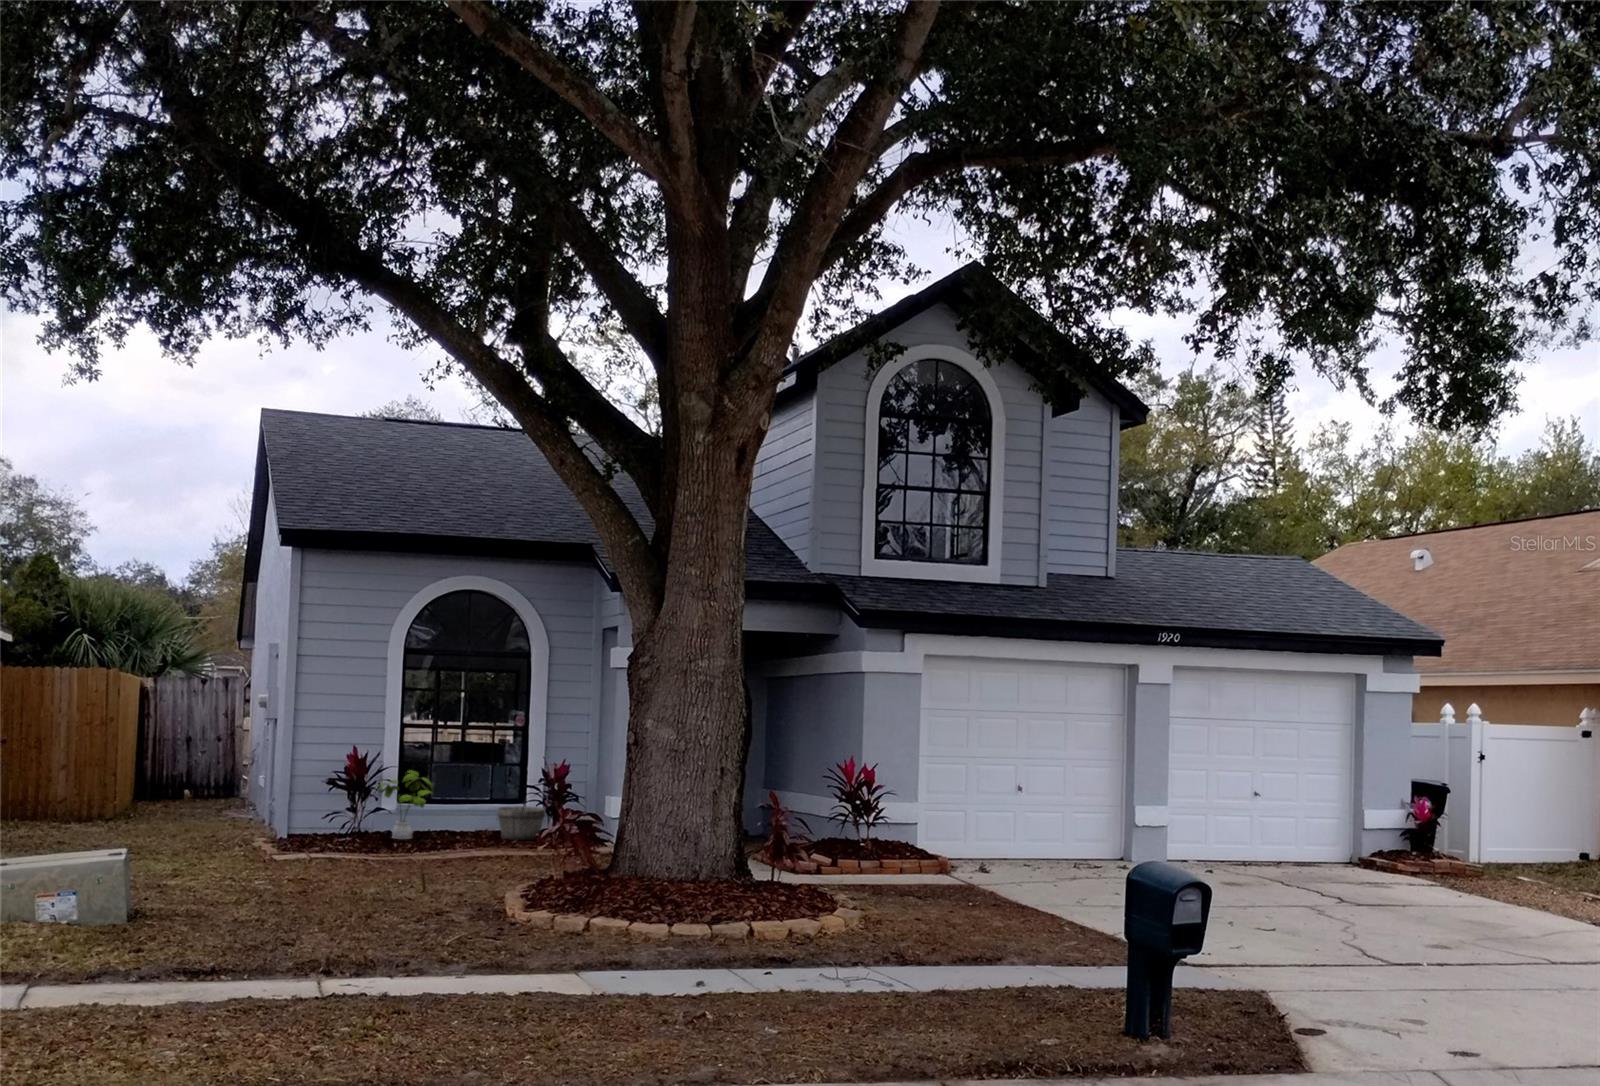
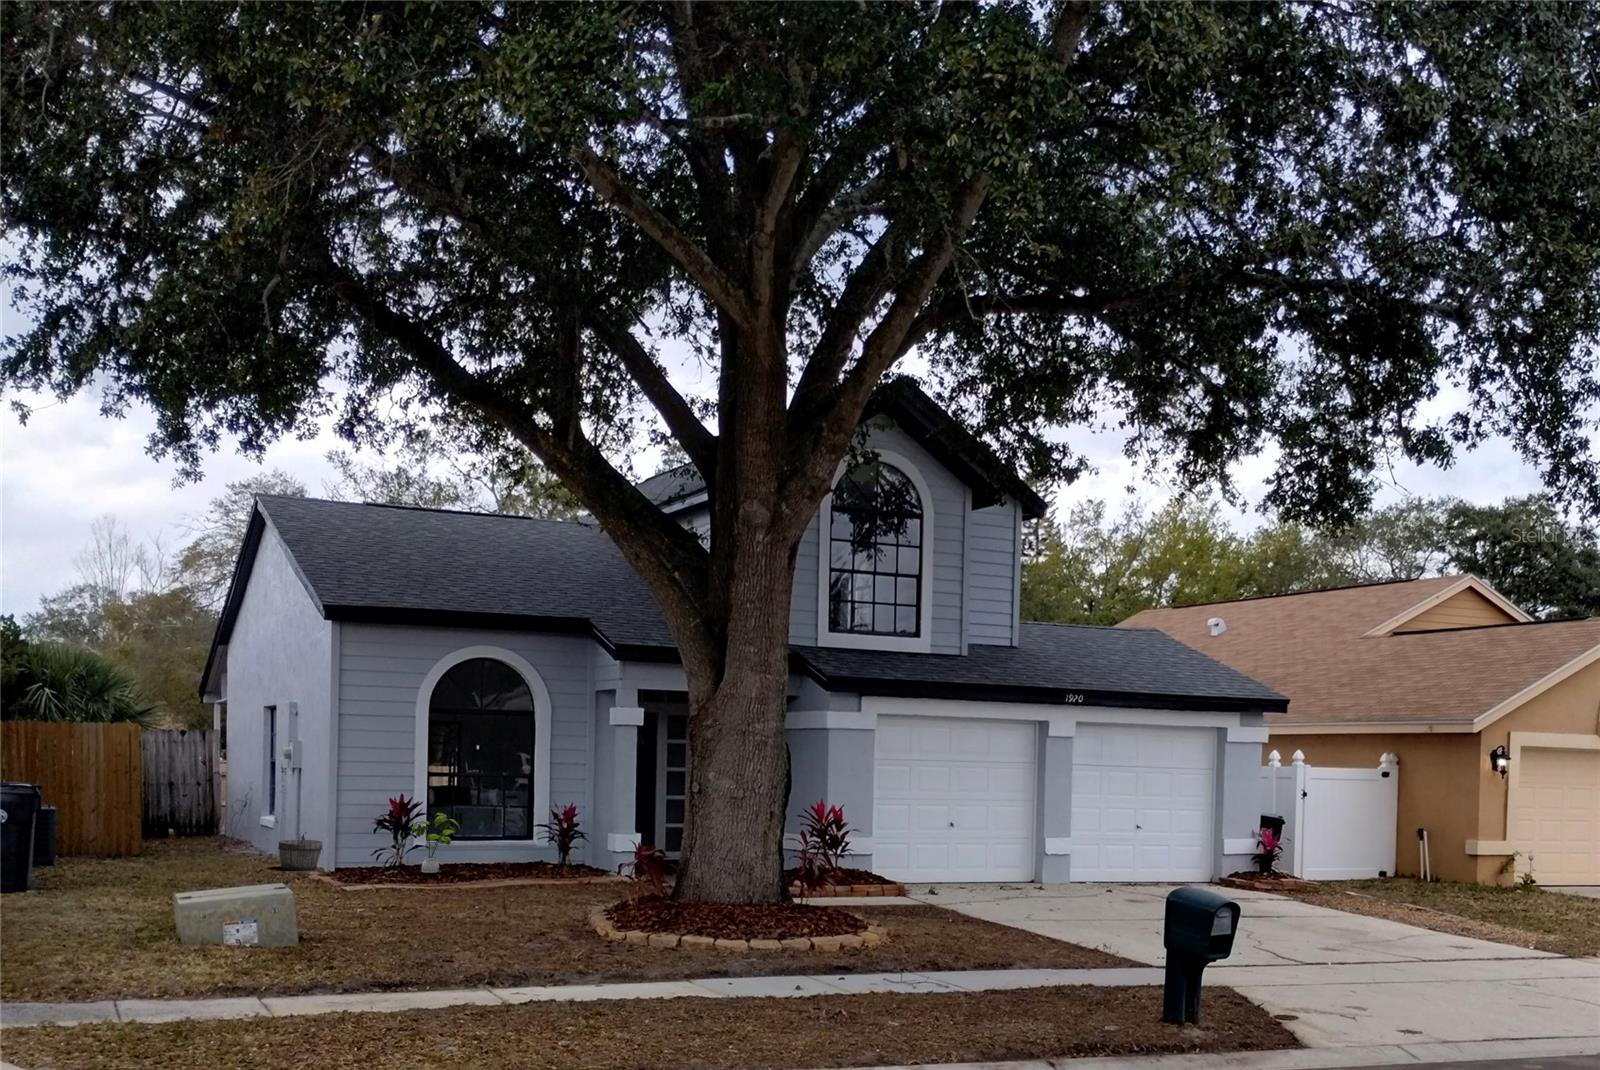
wooden bucket: present [498,803,545,840] -> present [278,832,323,870]

